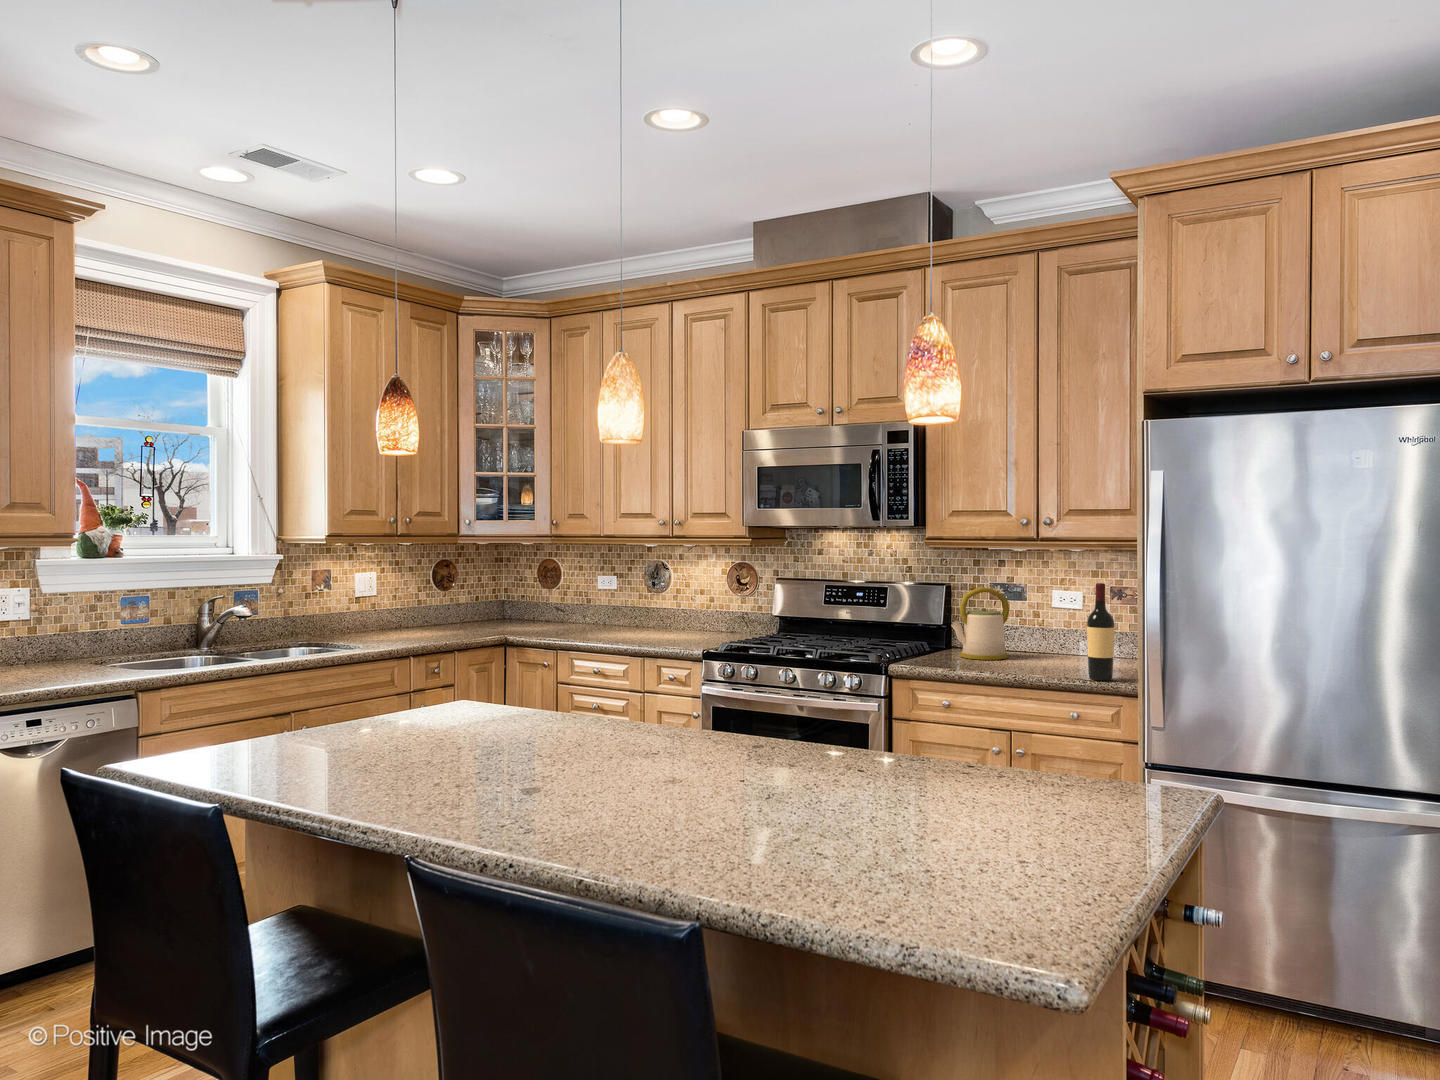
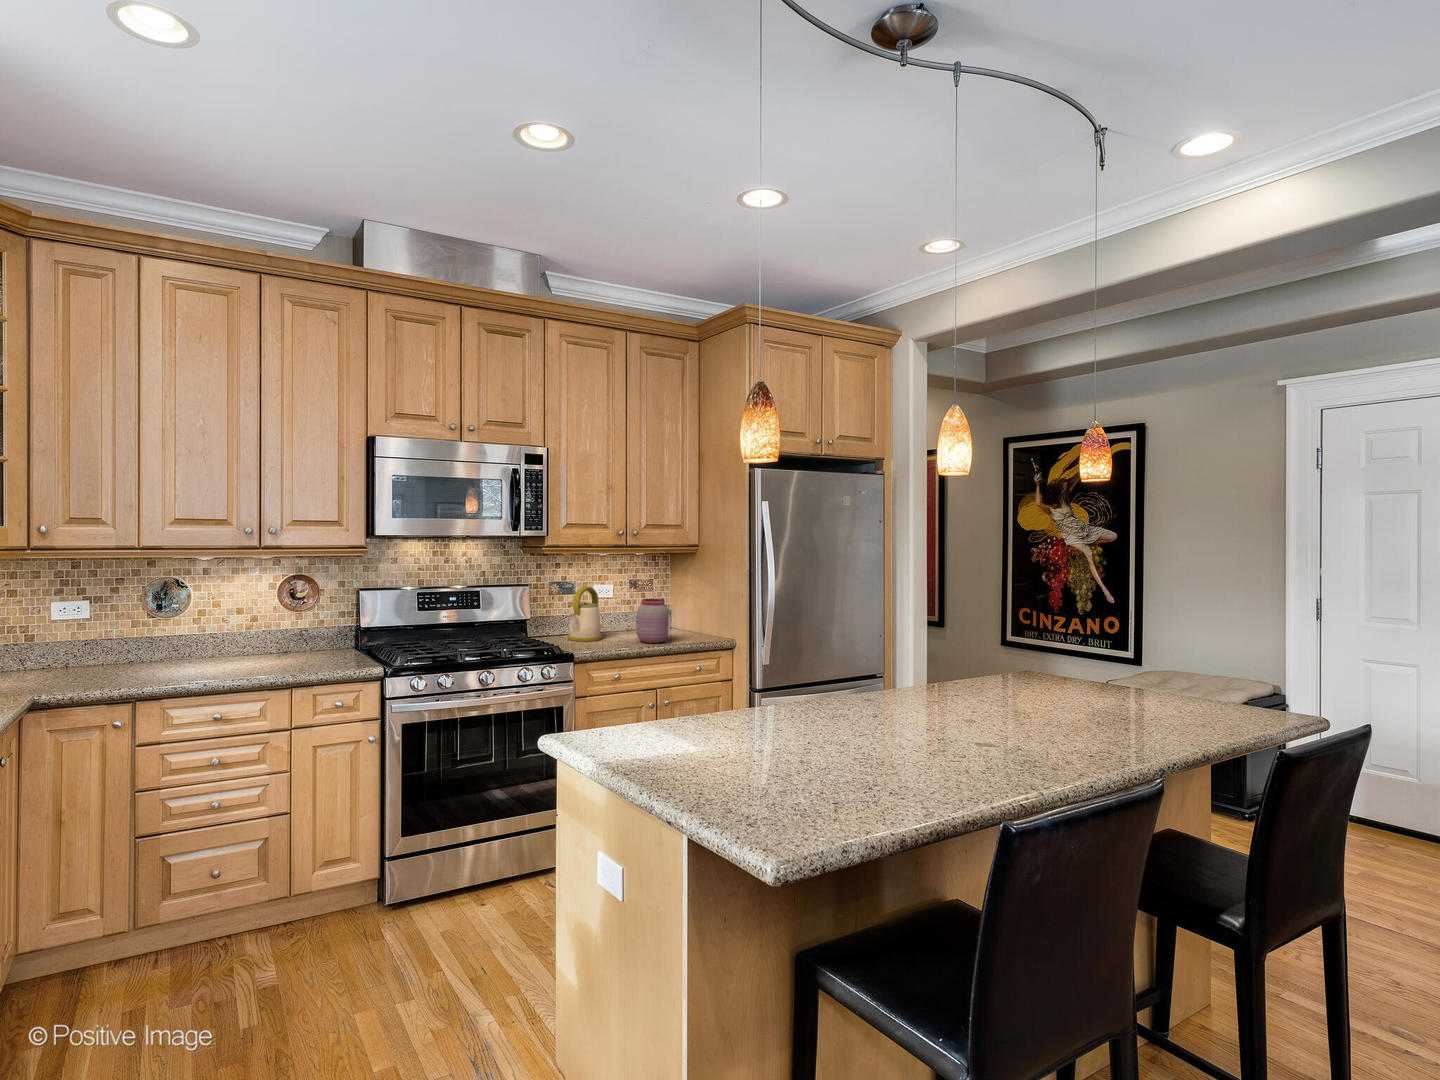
wine bottle: present [1087,583,1114,681] -> none [692,580,709,643]
jar: none [1017,608,1064,672] -> present [637,599,668,643]

